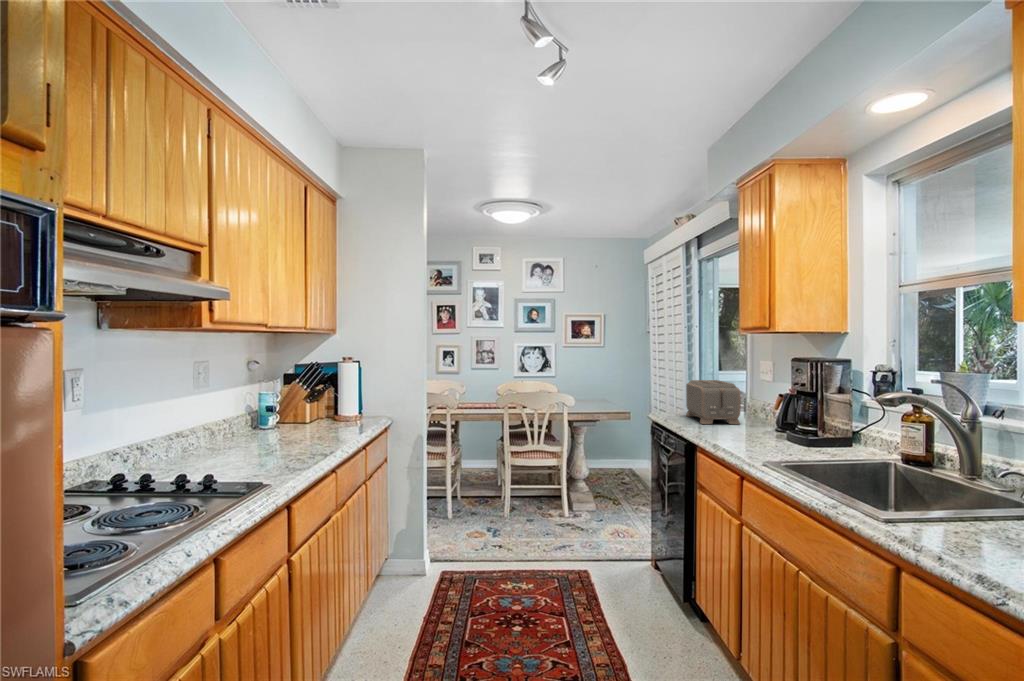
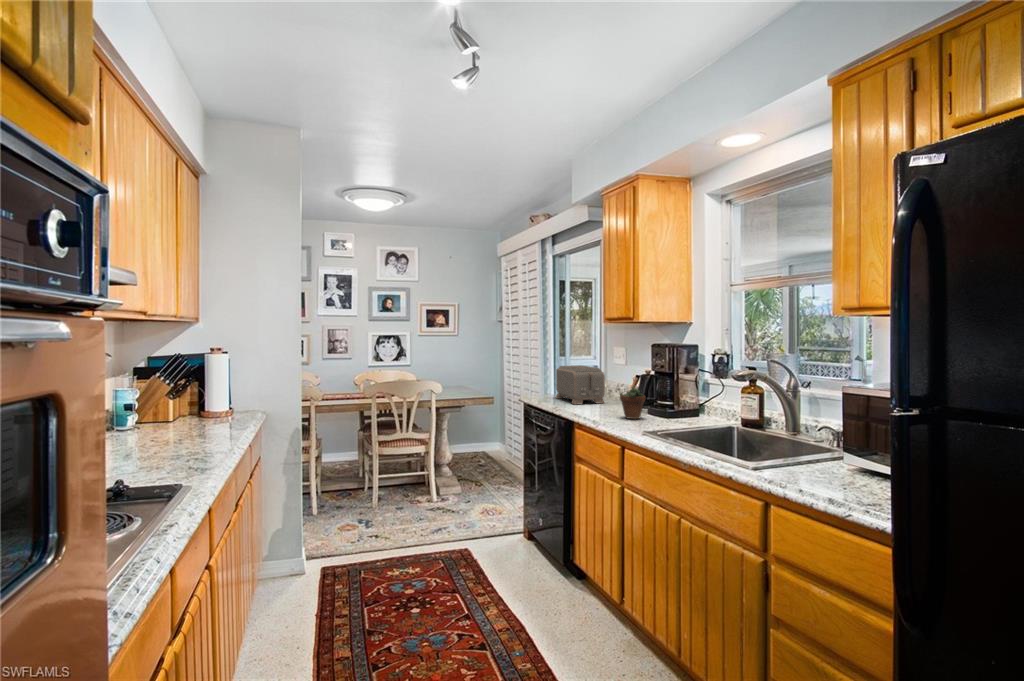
succulent plant: none [746,395,779,445] -> present [620,379,645,419]

